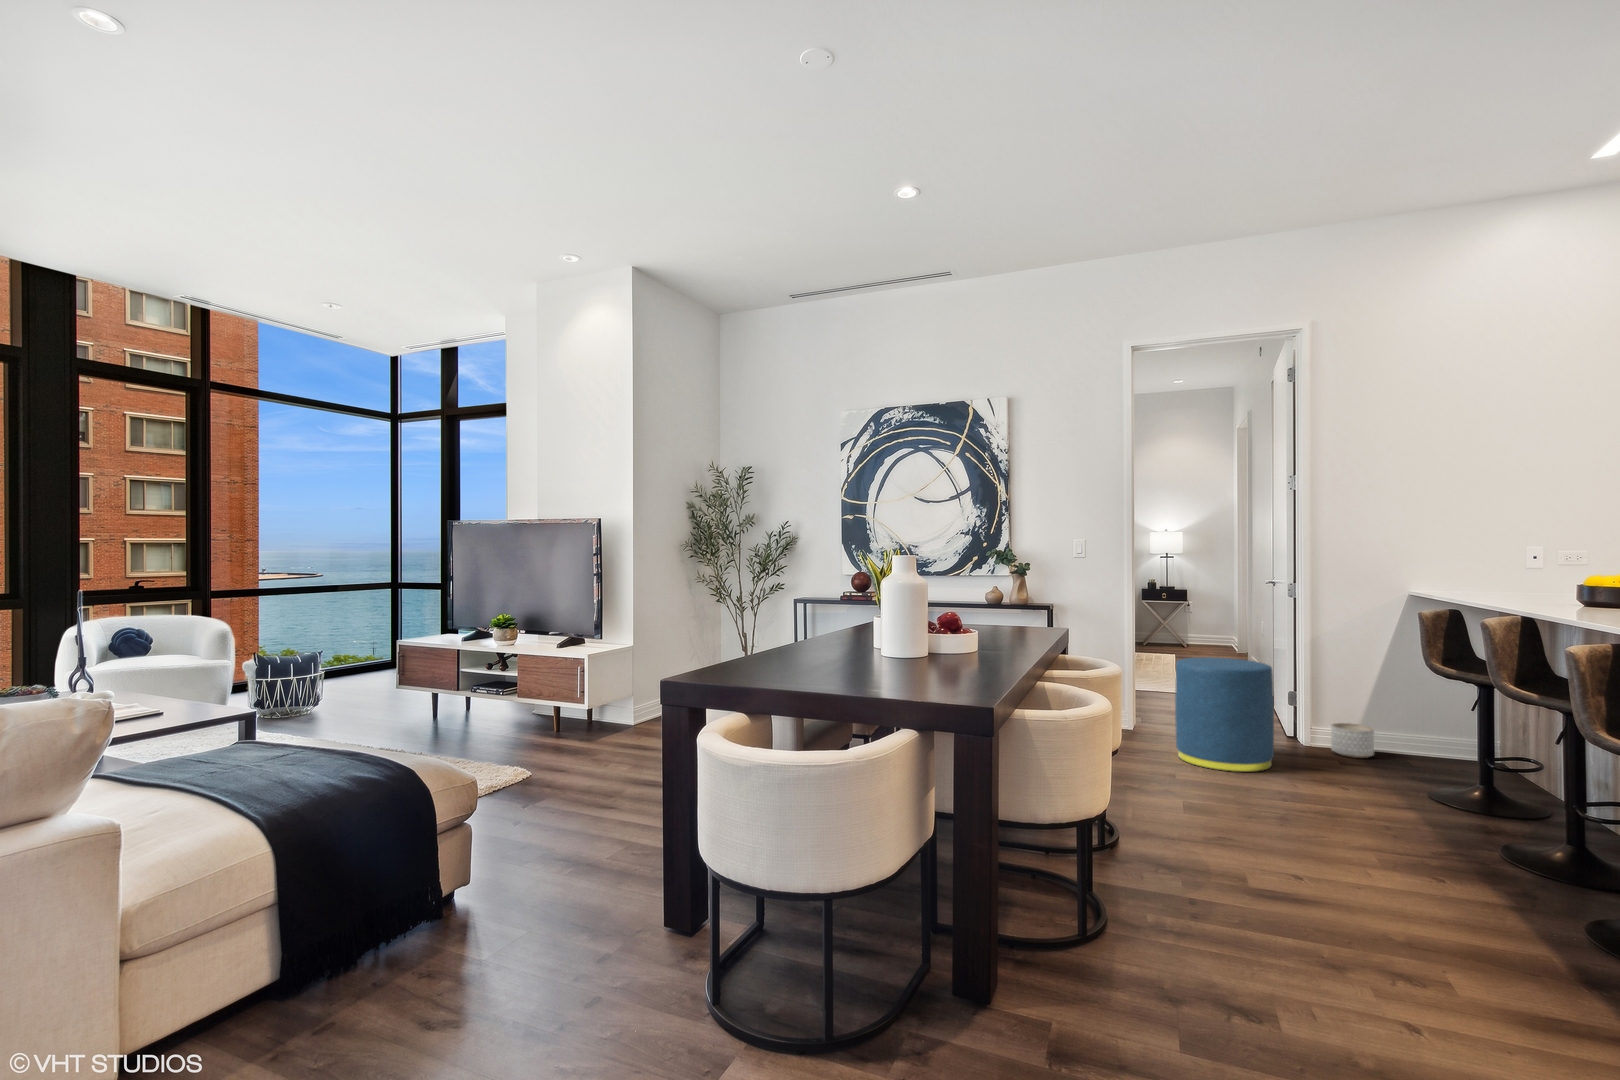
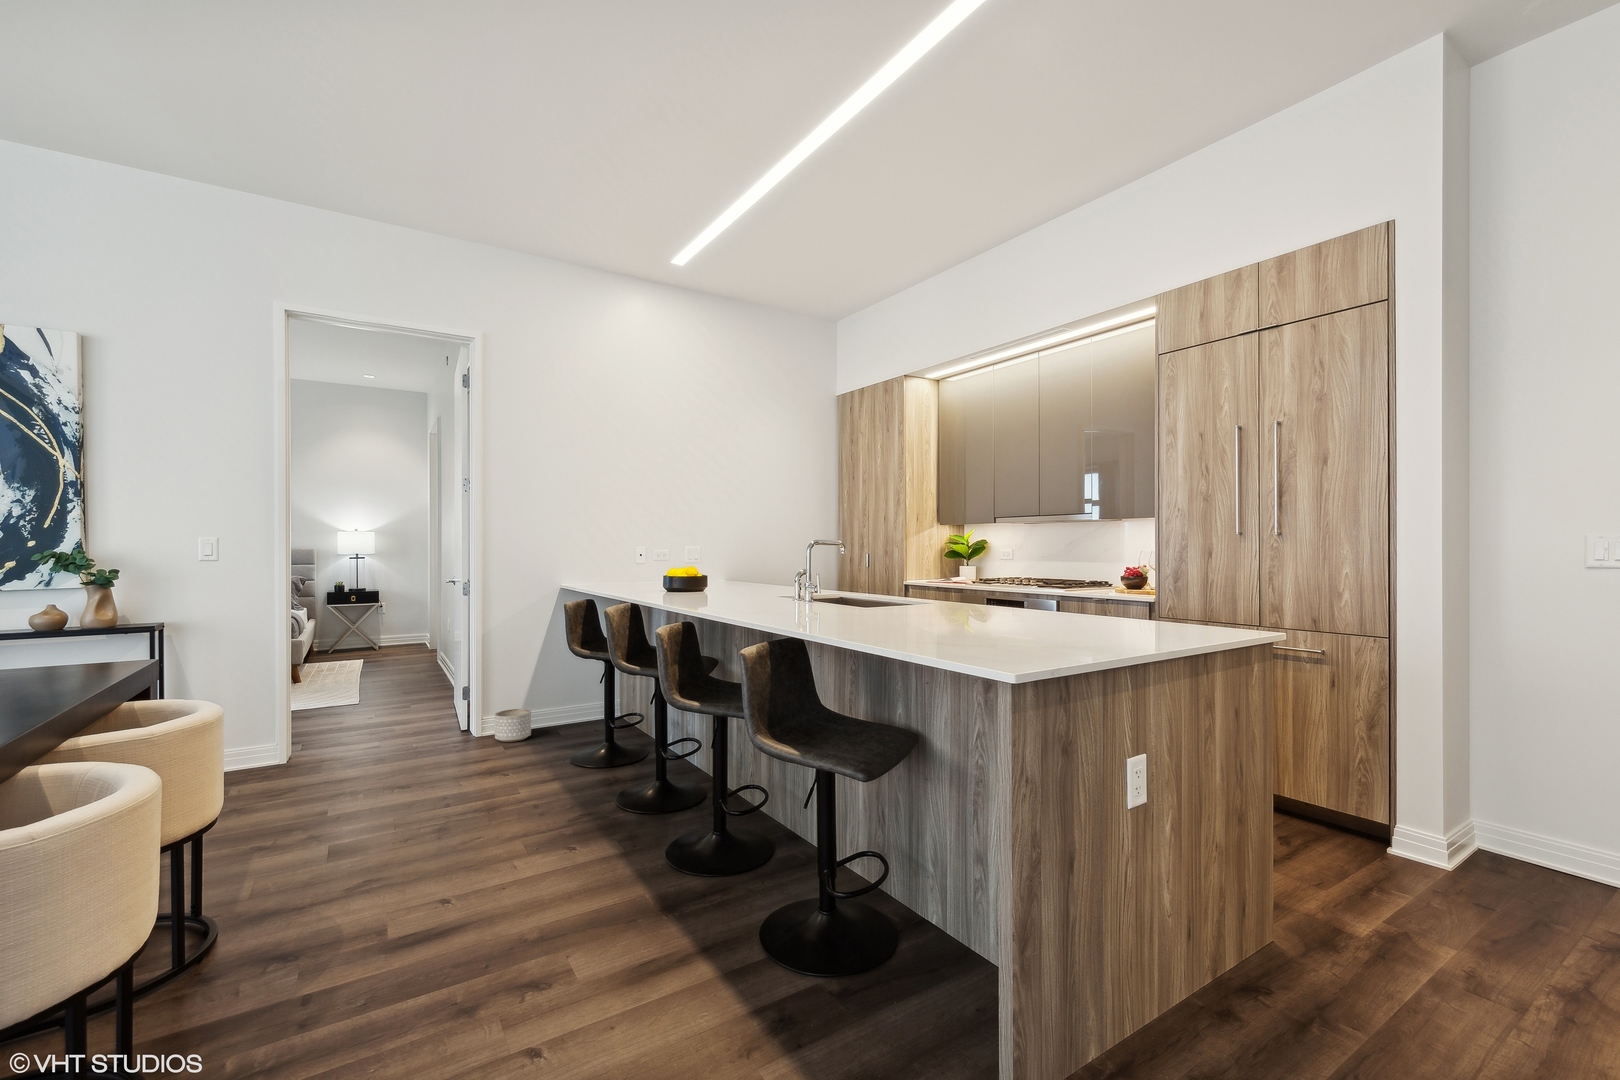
ottoman: present [1175,657,1274,772] -> none [326,664,436,793]

